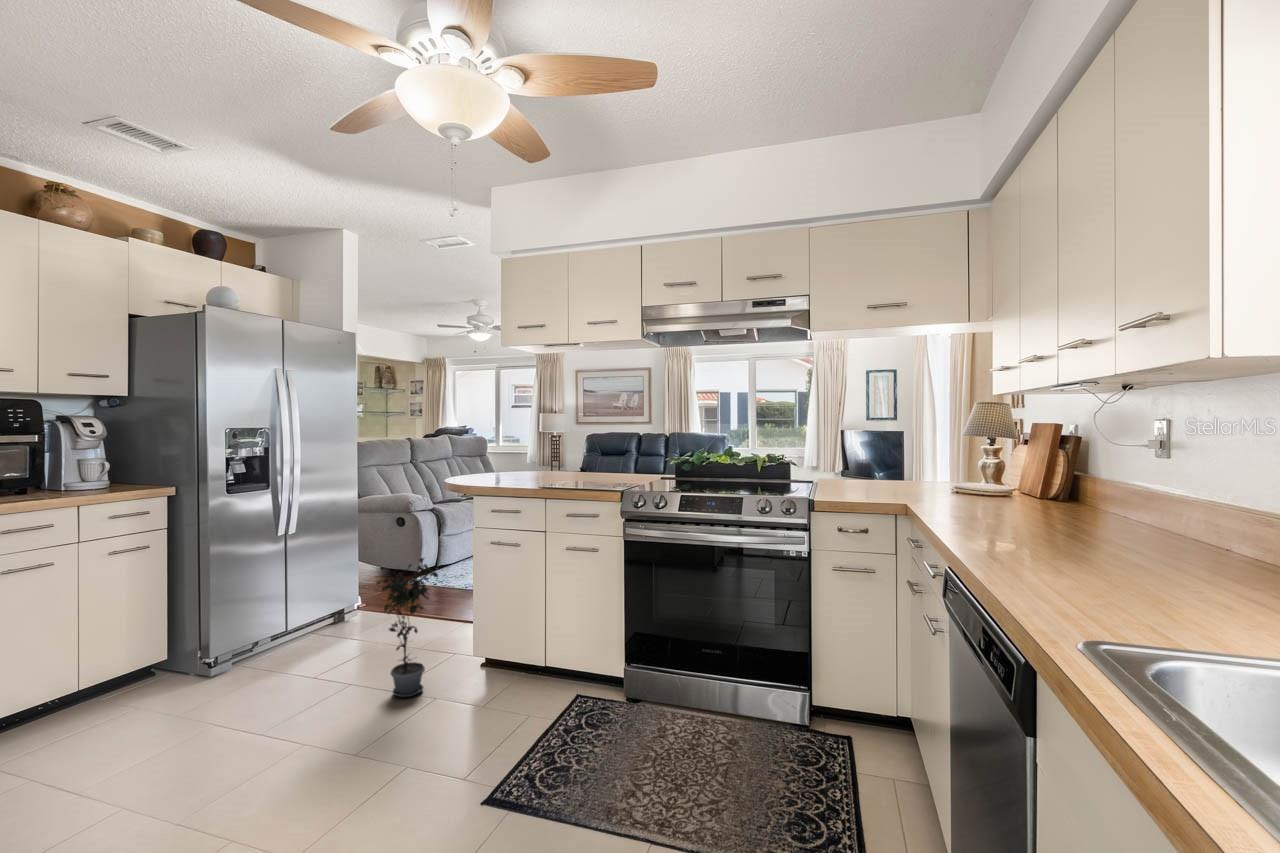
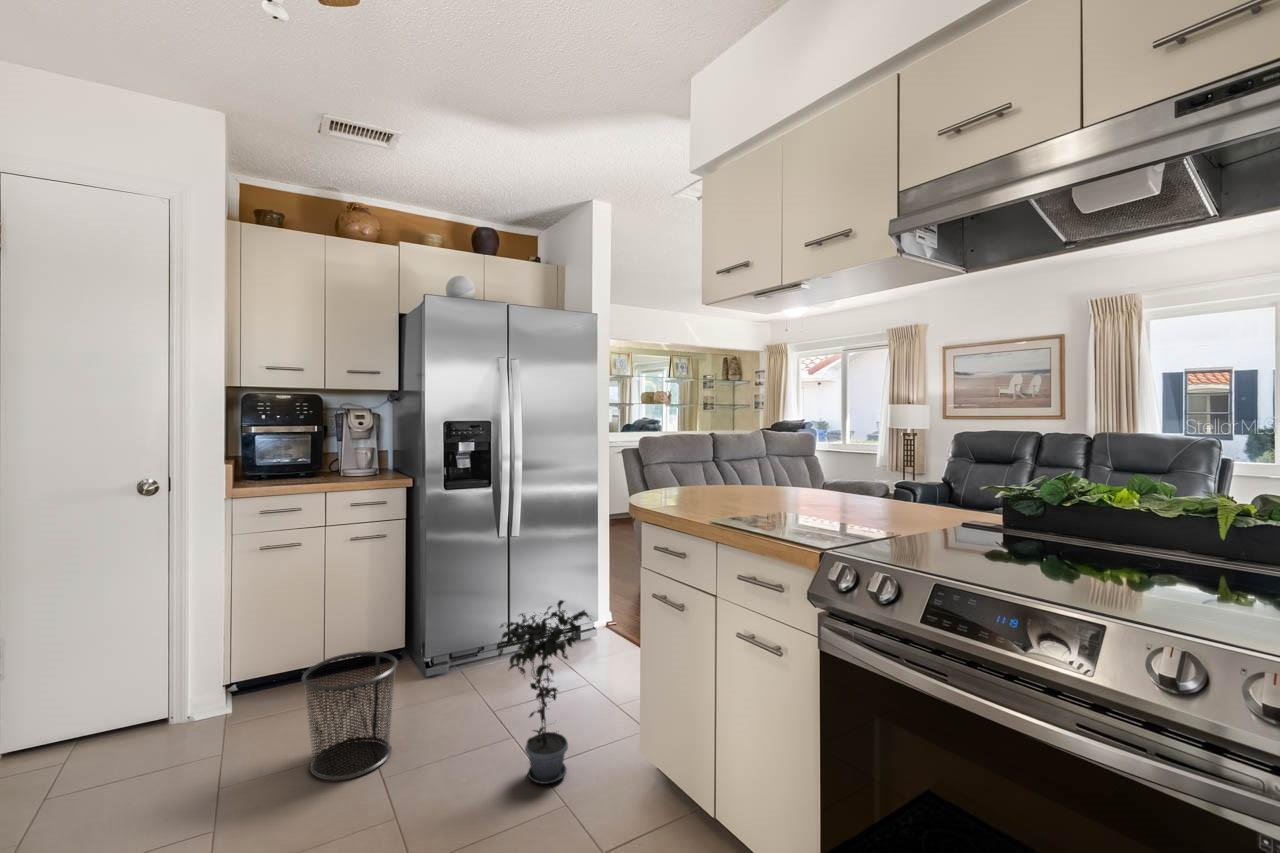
waste bin: none [164,638,260,752] -> present [302,651,398,780]

